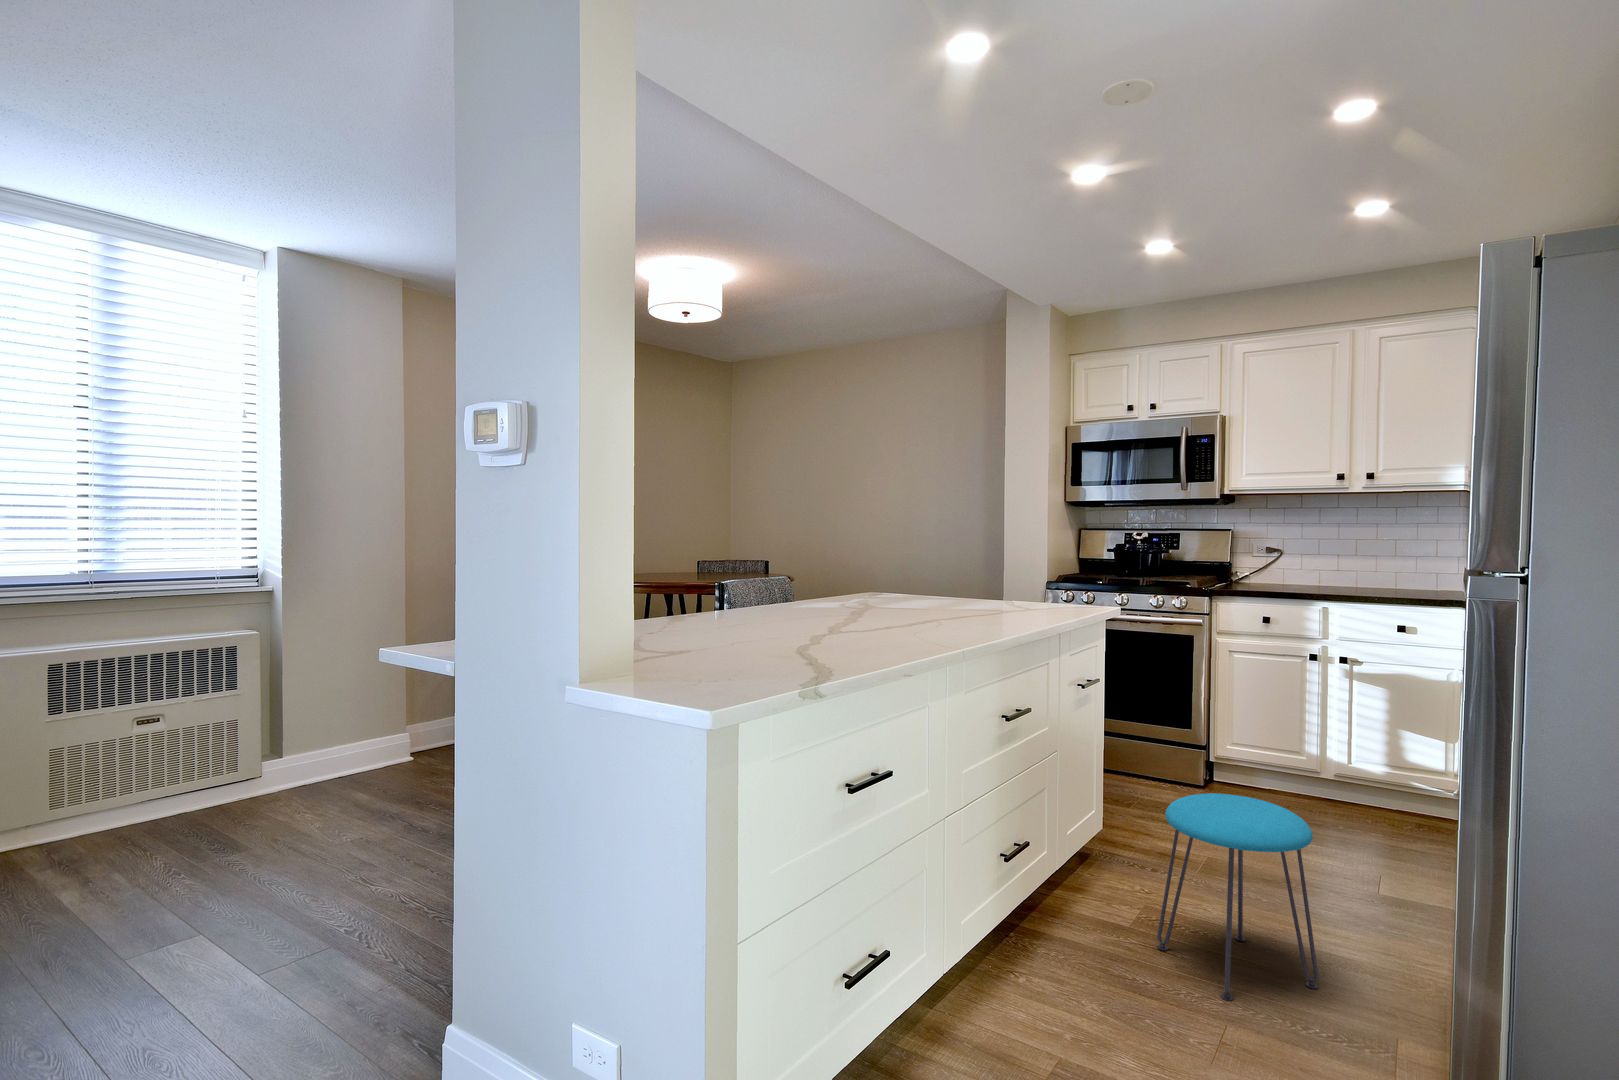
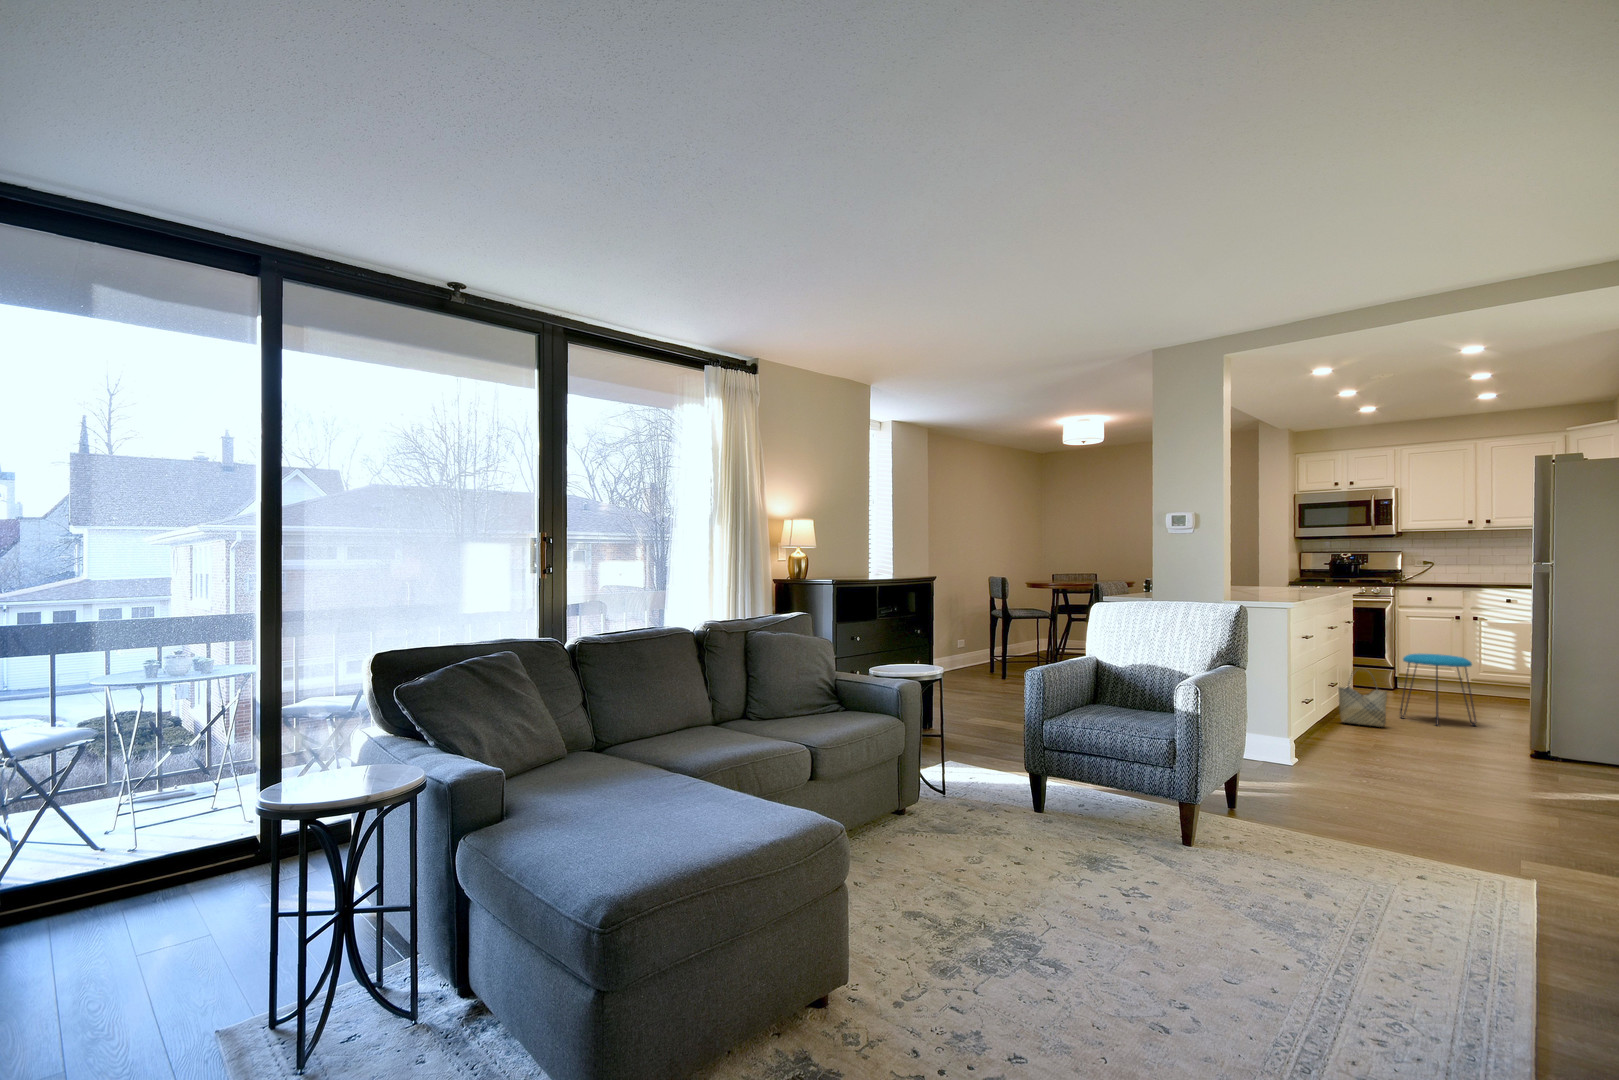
woven basket: none [986,866,1099,1040] -> present [1338,669,1387,727]

